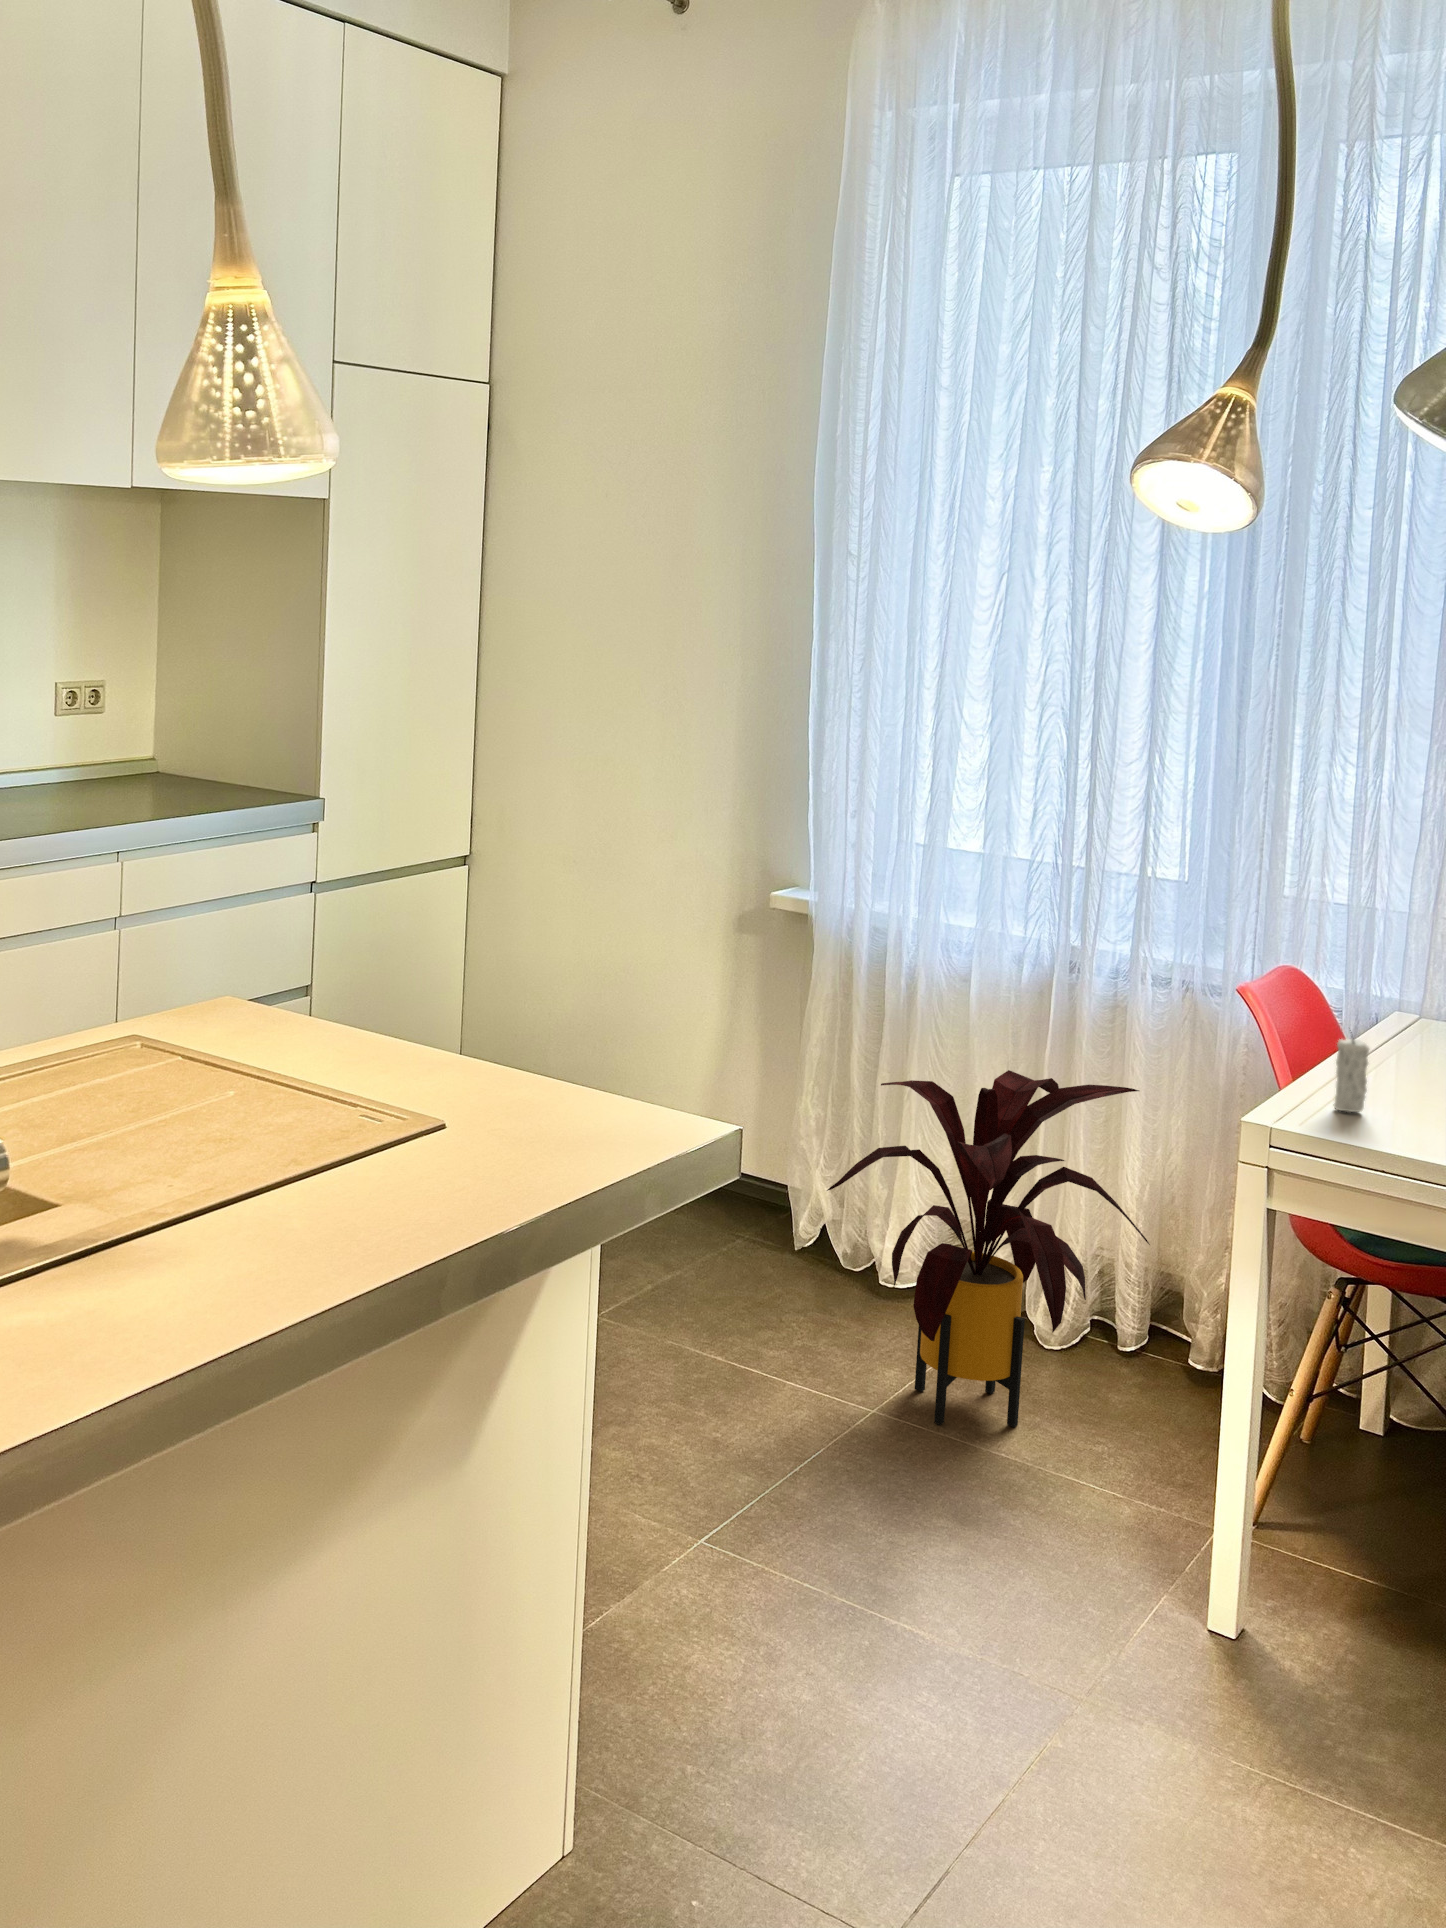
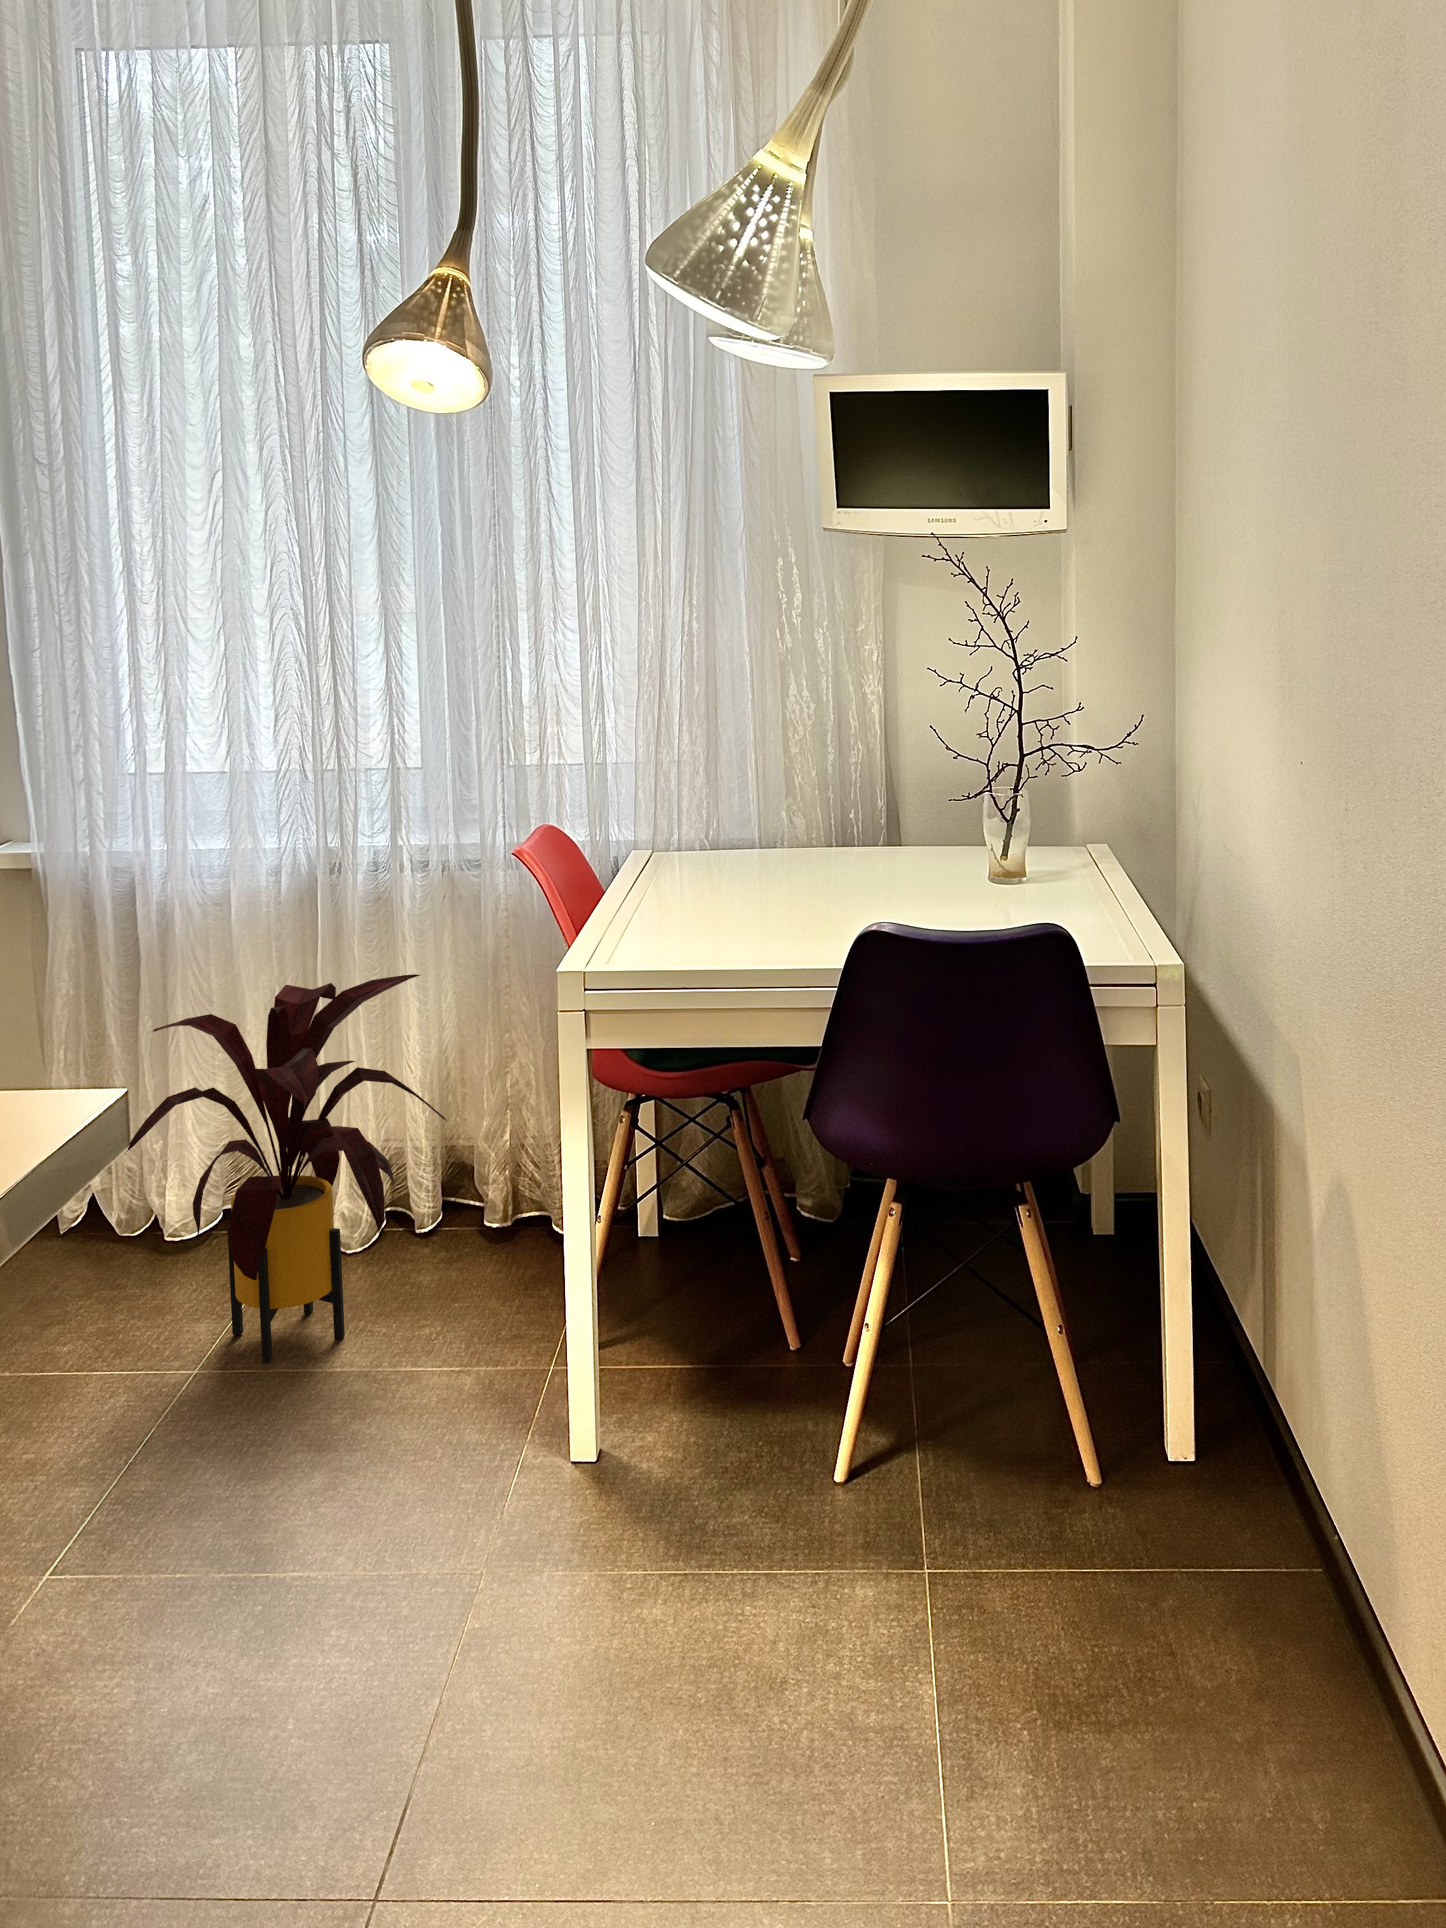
candle: present [1334,1038,1369,1112] -> none [618,868,648,949]

